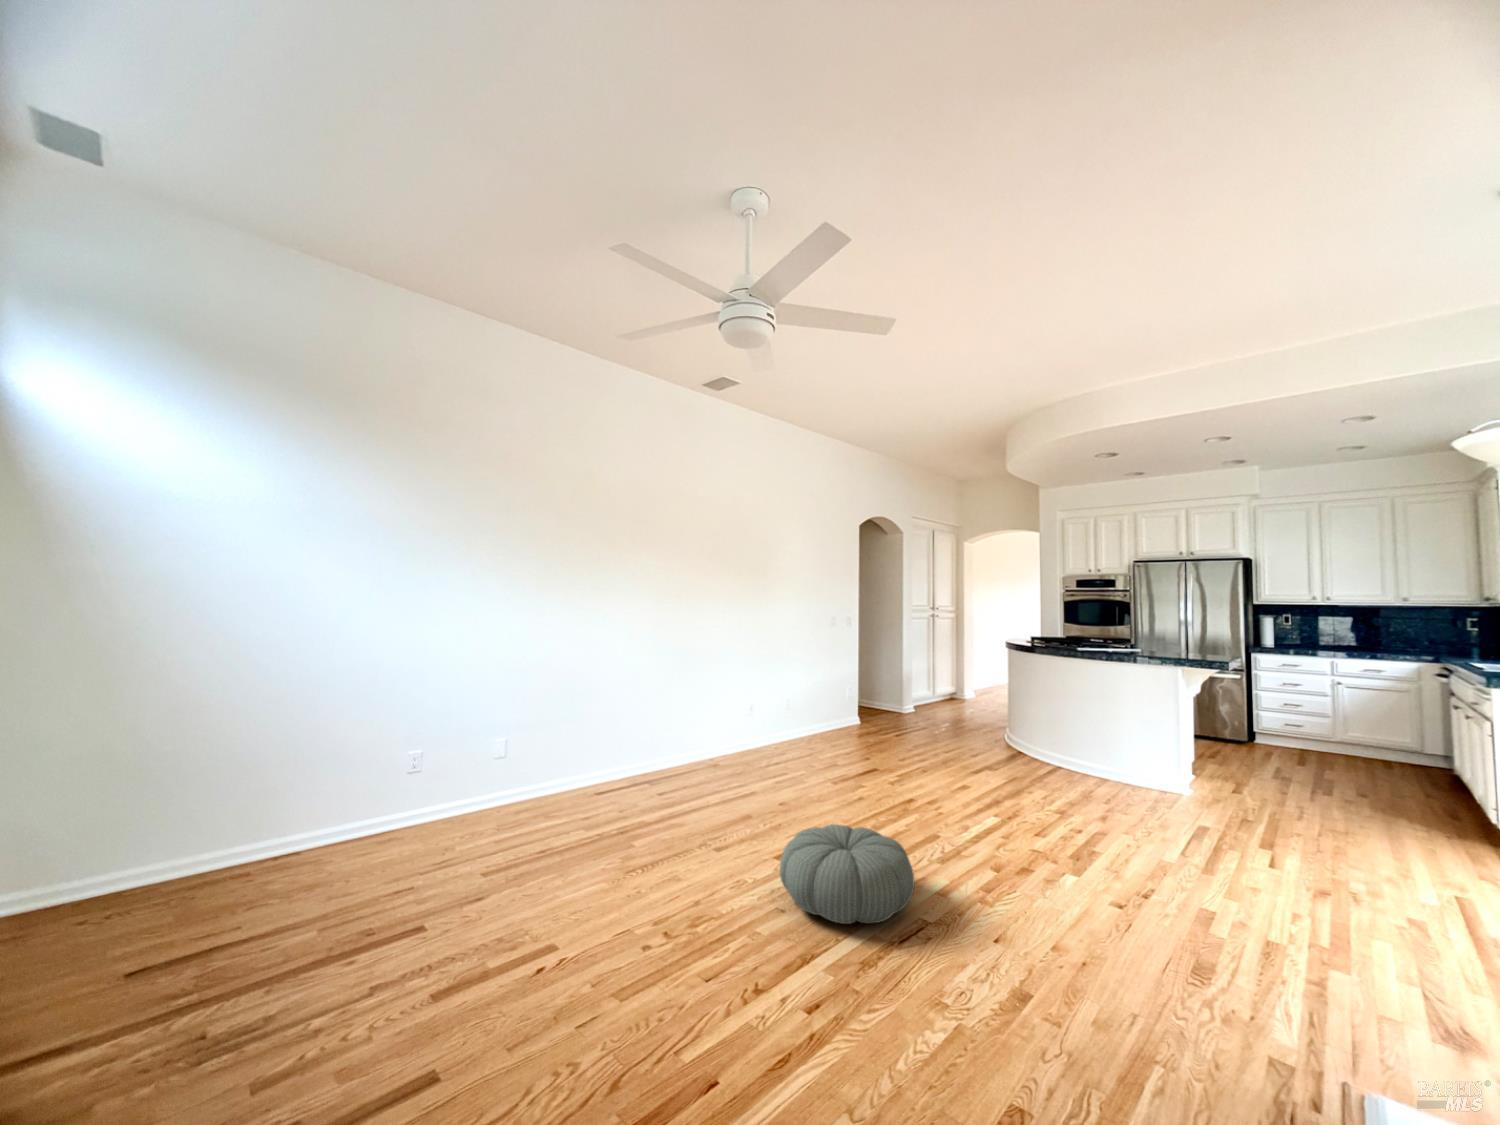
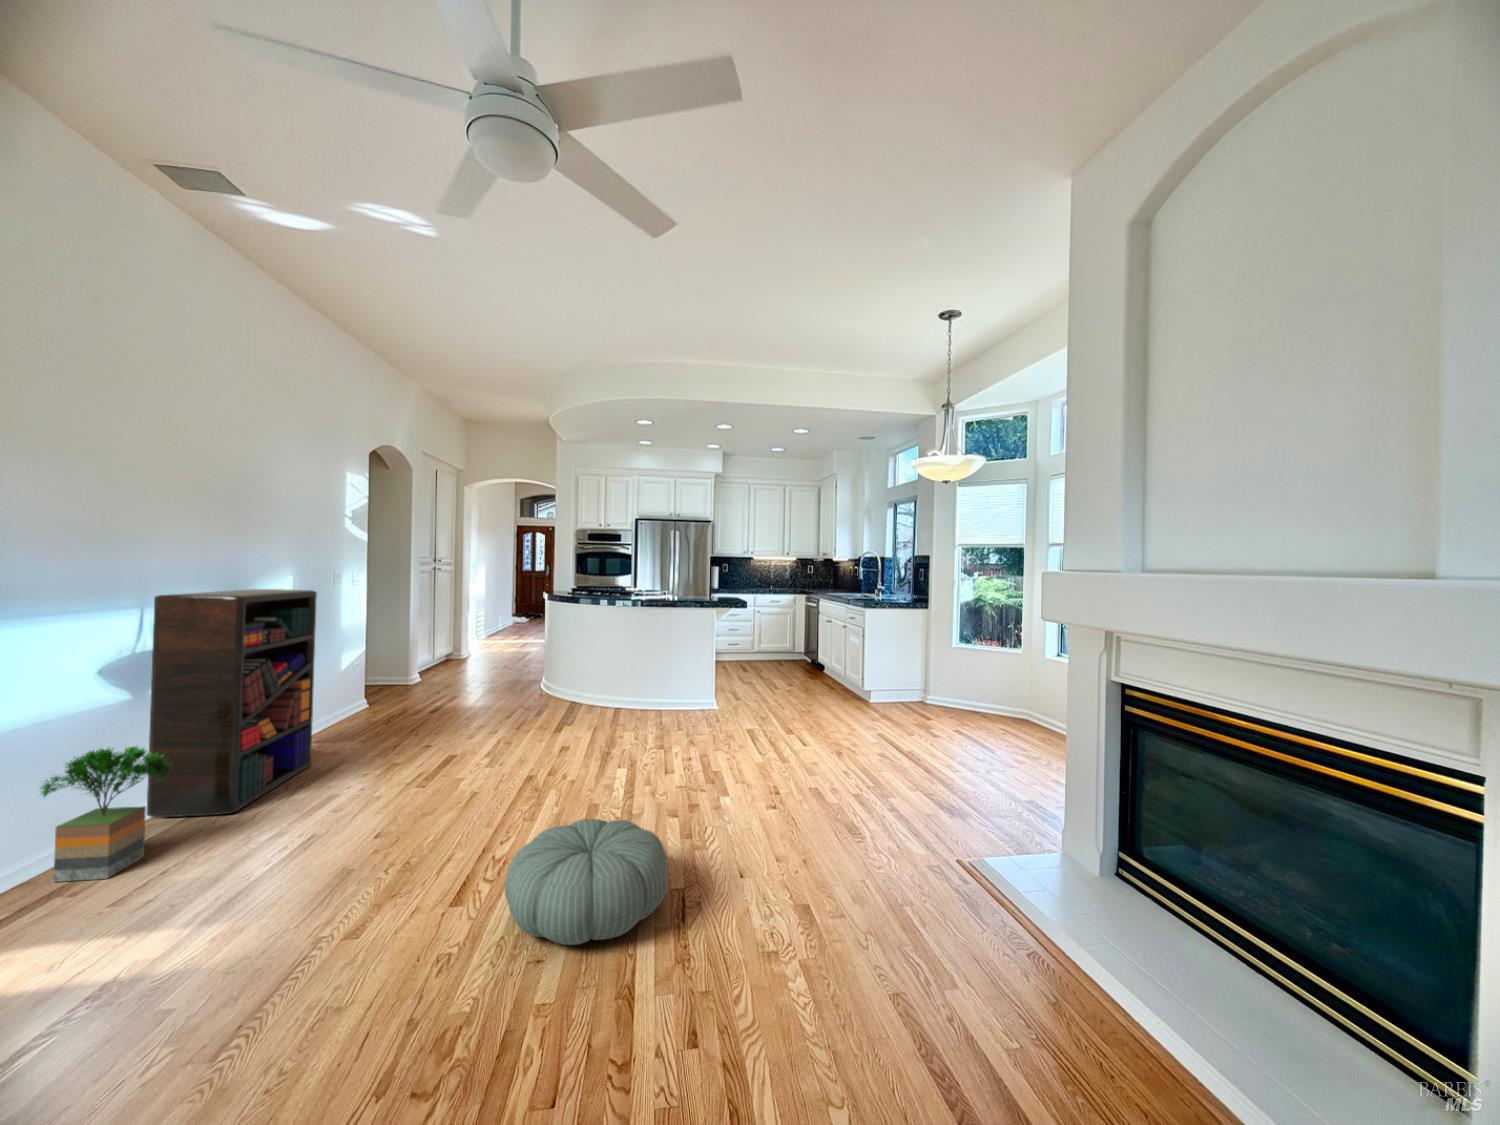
bookshelf: none [703,627,794,768] -> present [147,589,317,817]
potted tree: none [648,710,699,783] -> present [40,746,172,882]

